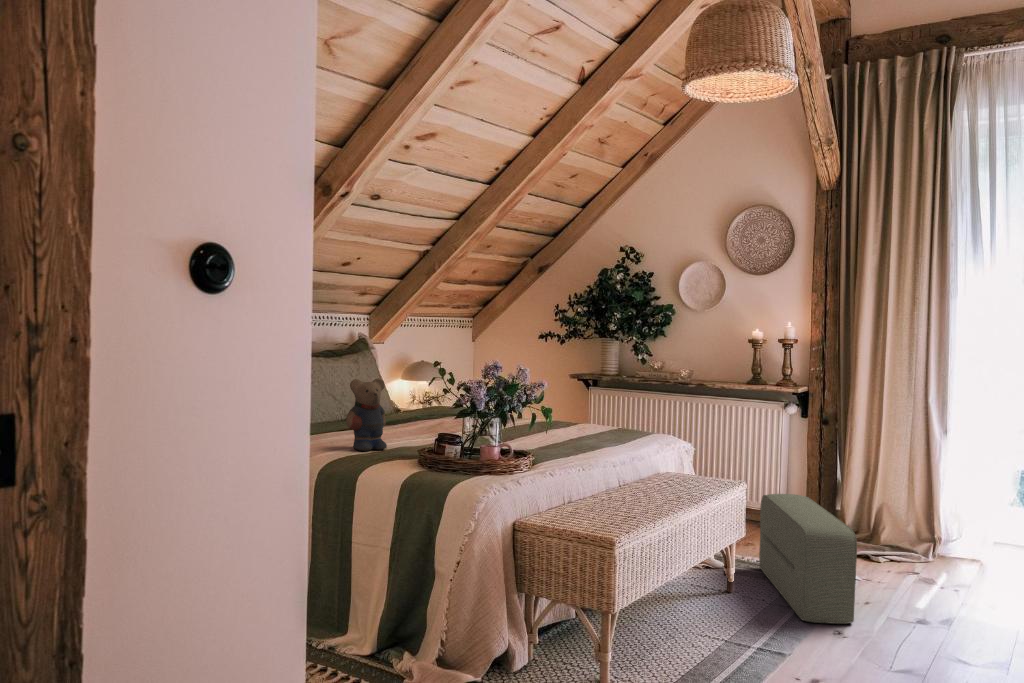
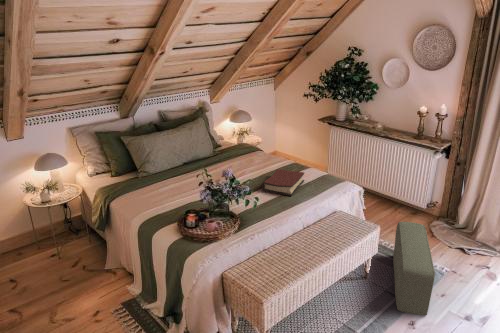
teddy bear: present [346,378,387,451] -> none [157,170,180,208]
hardback book: none [526,414,592,442] -> present [262,169,304,196]

